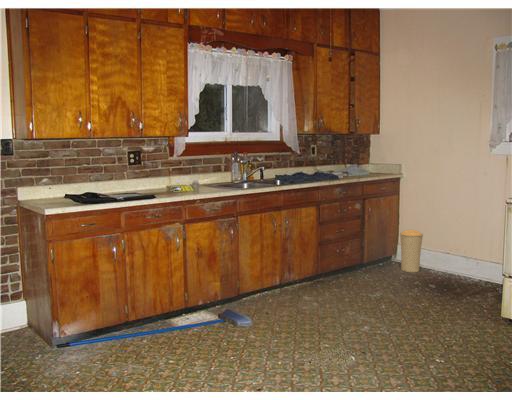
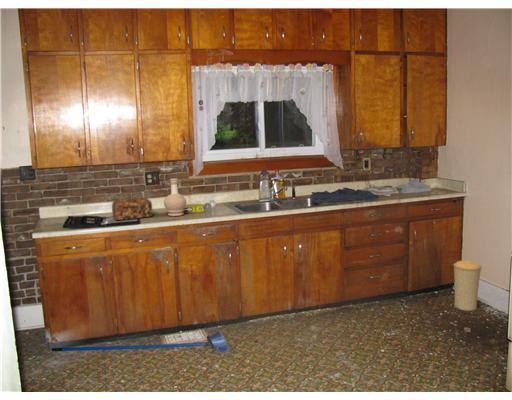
bottle: none [165,155,189,193] -> present [164,179,186,216]
bread loaf: none [112,175,156,198] -> present [112,198,152,220]

